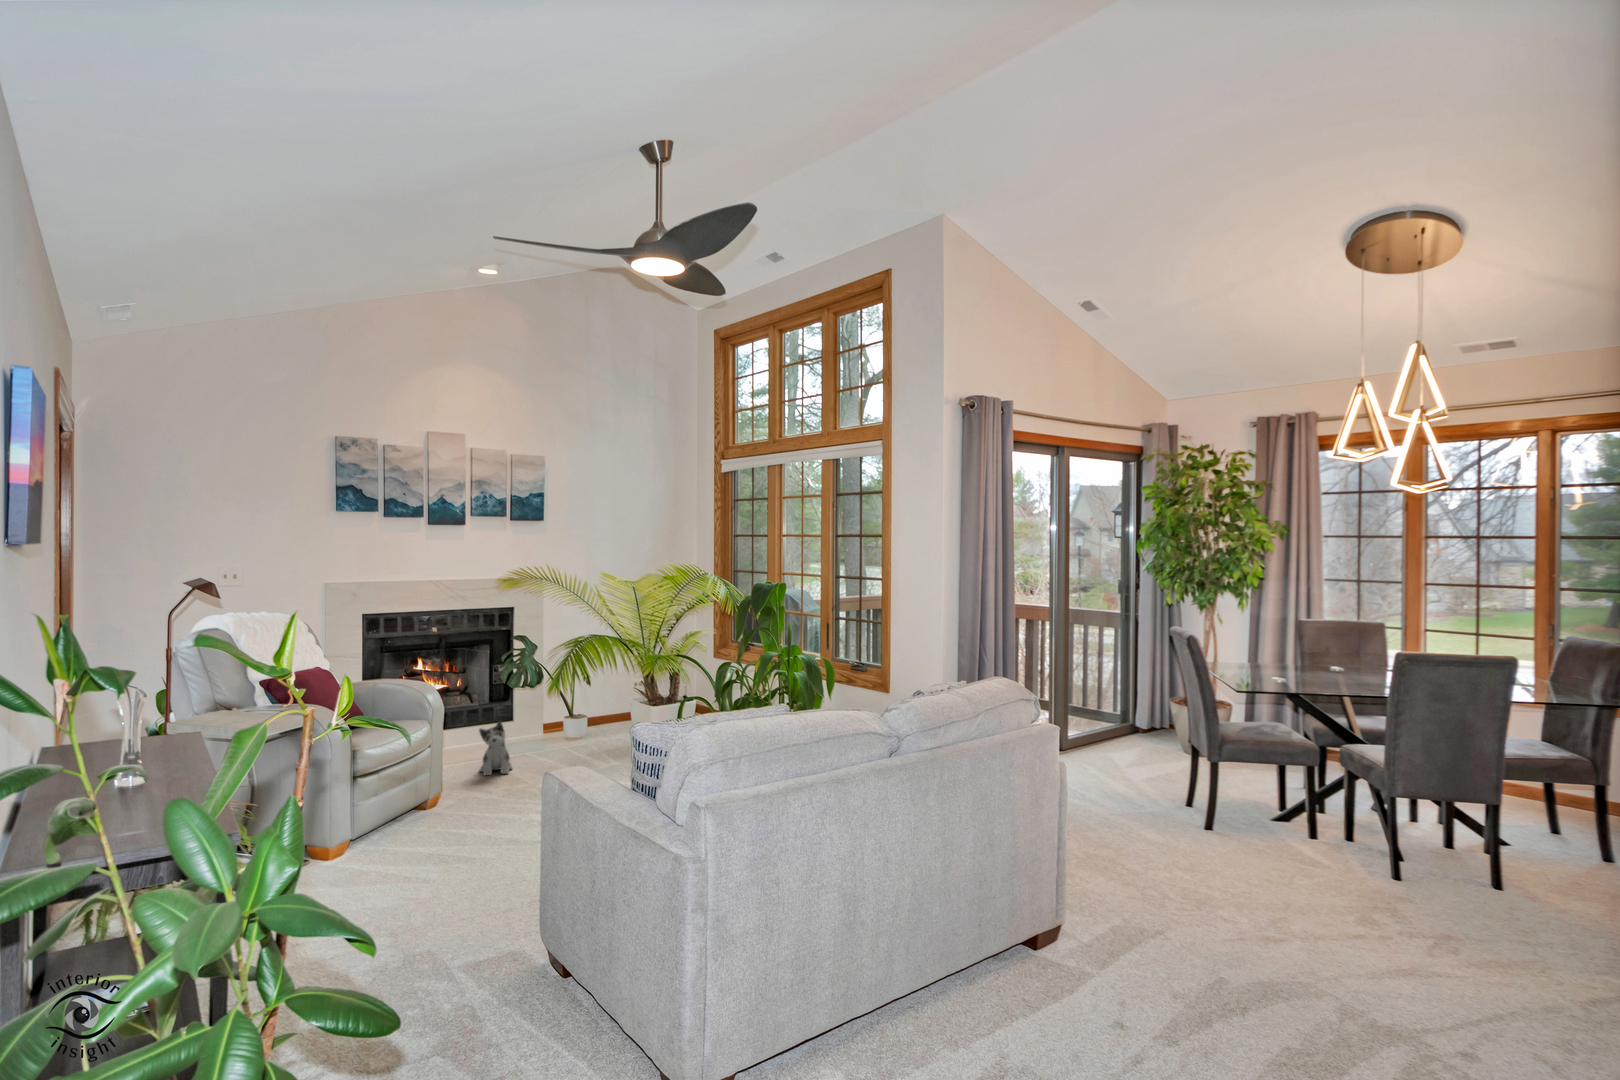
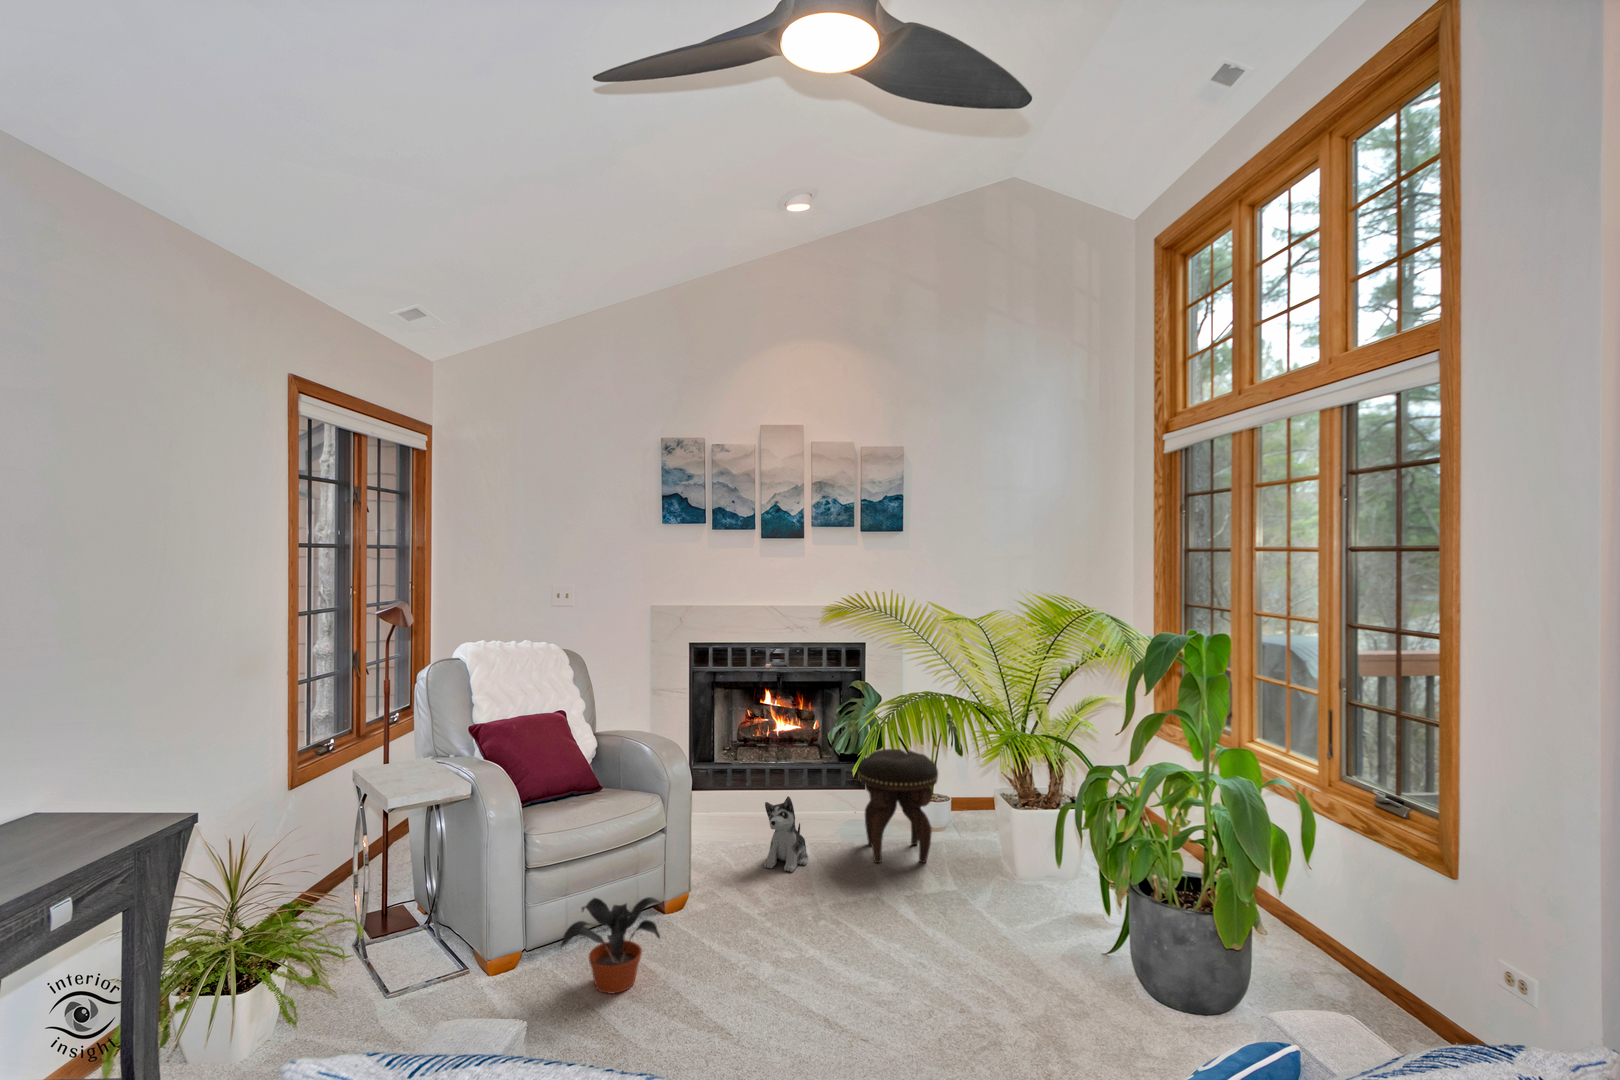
footstool: none [538,681,598,760] -> present [858,749,938,863]
potted plant: none [428,776,501,839] -> present [561,897,660,993]

